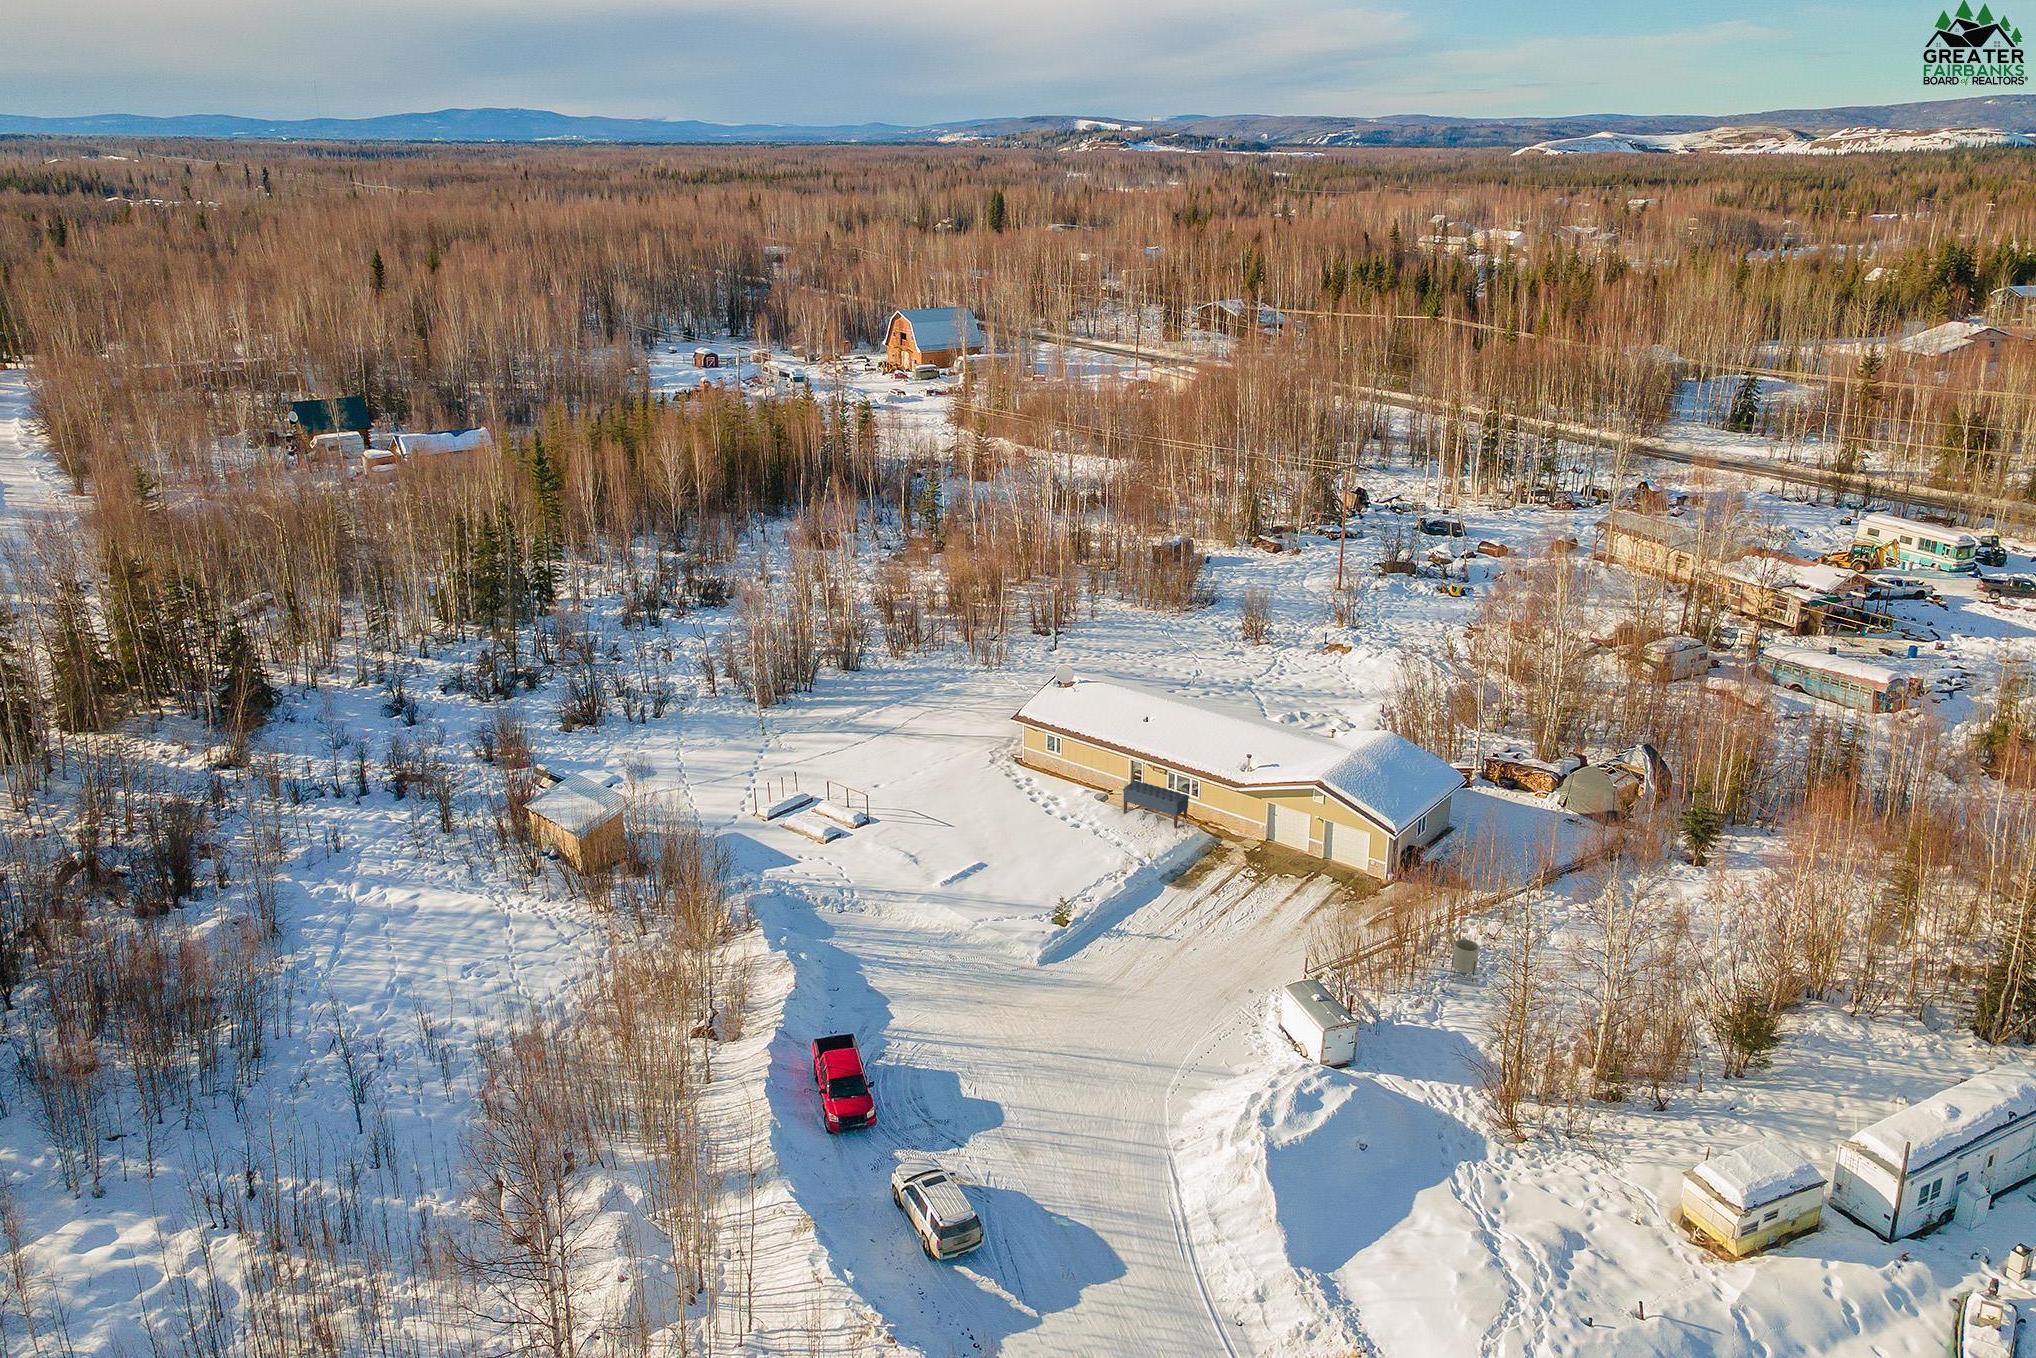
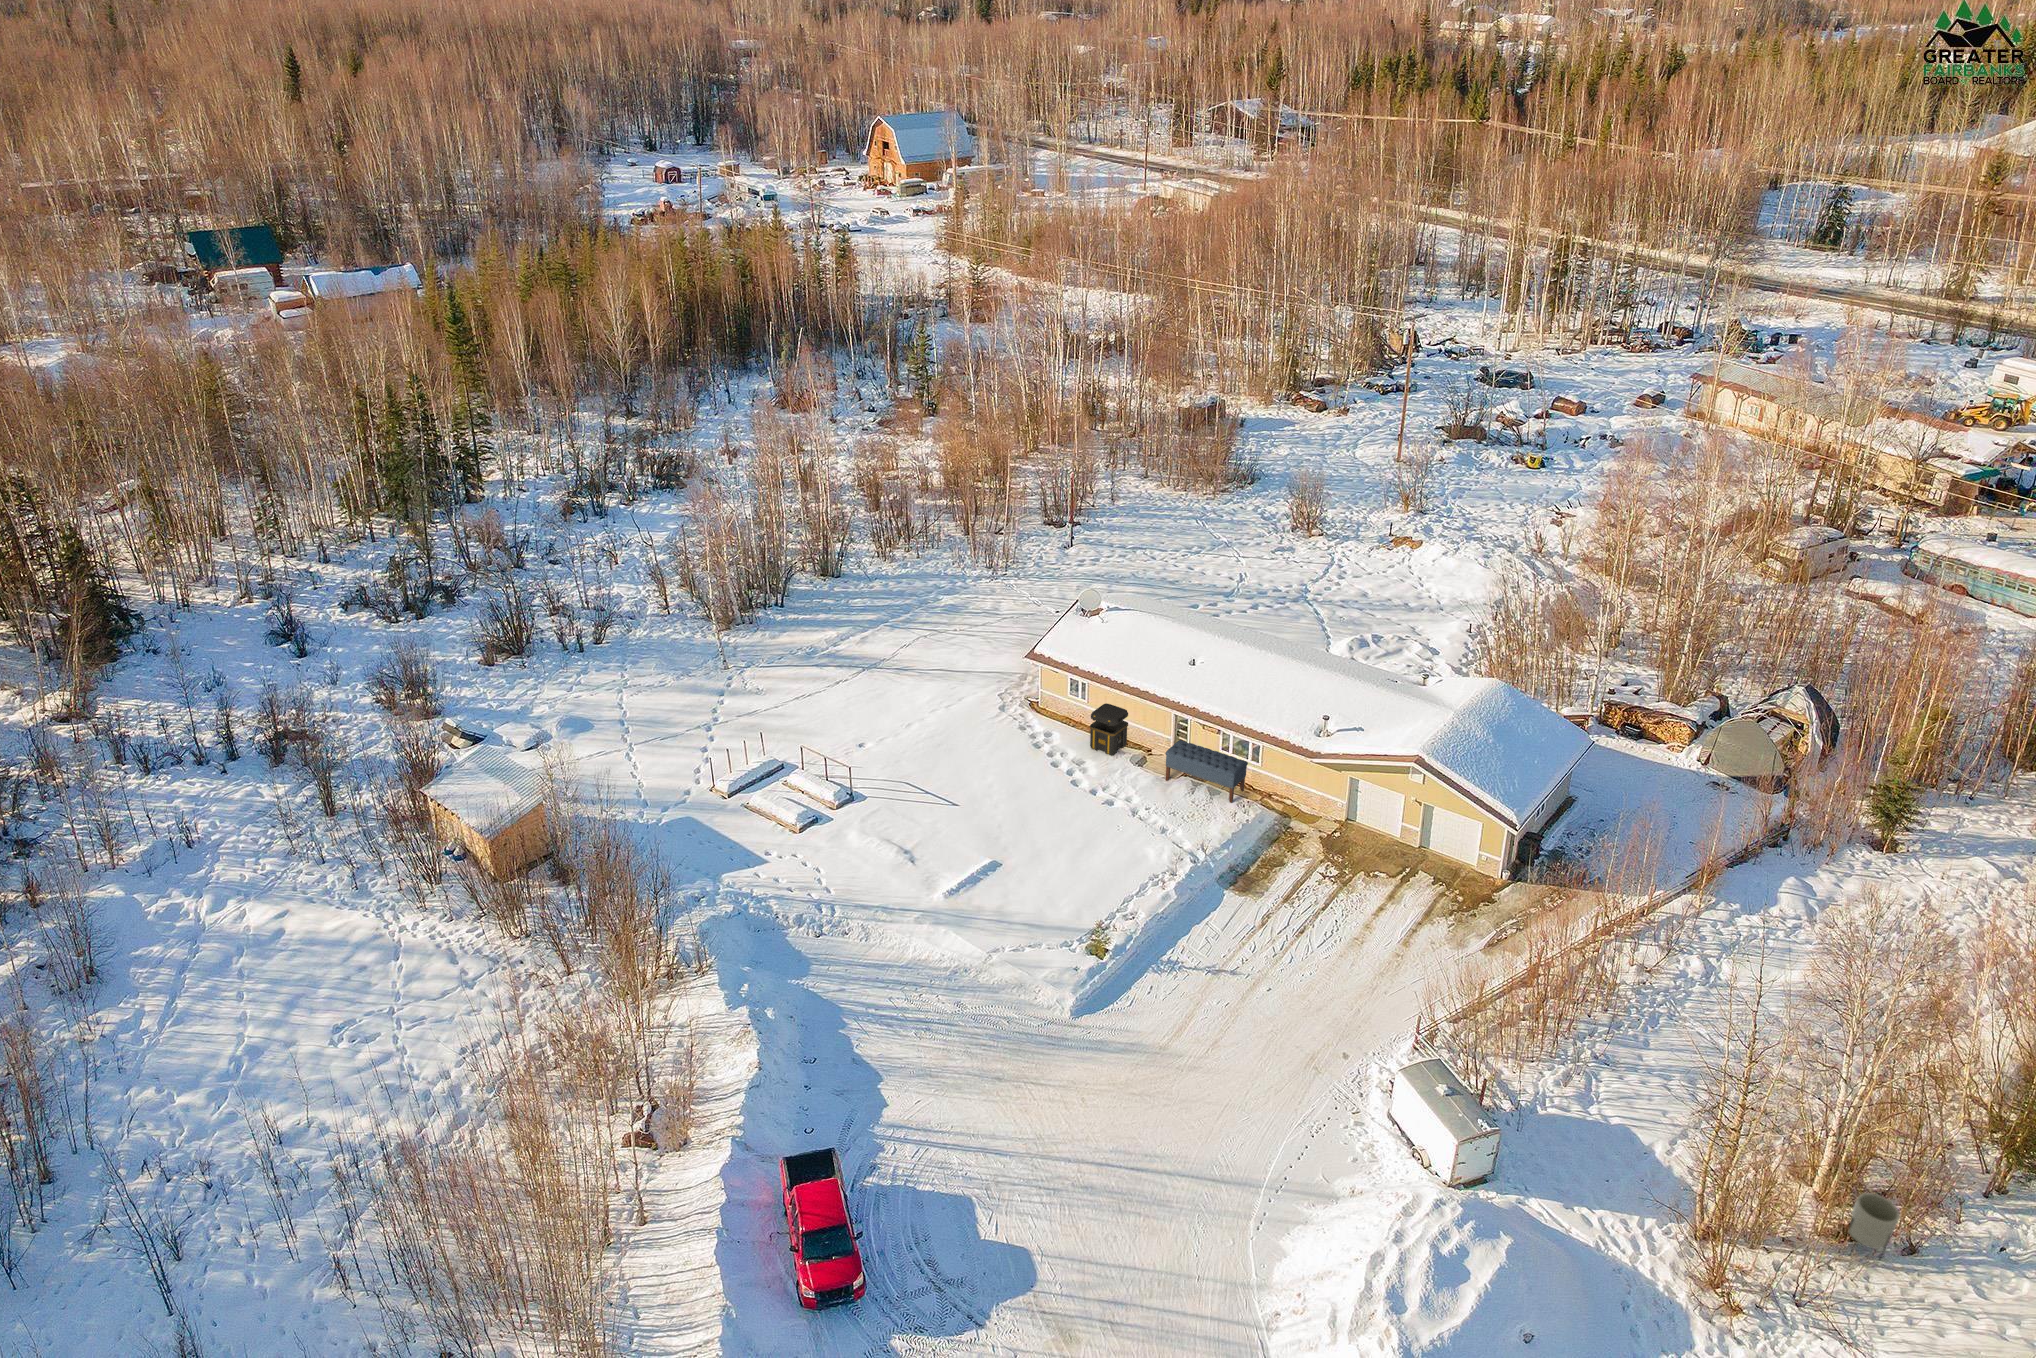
toolbox: none [1063,754,1095,796] -> present [1090,703,1128,756]
planter: present [1450,939,1479,982] -> present [1847,1193,1900,1250]

